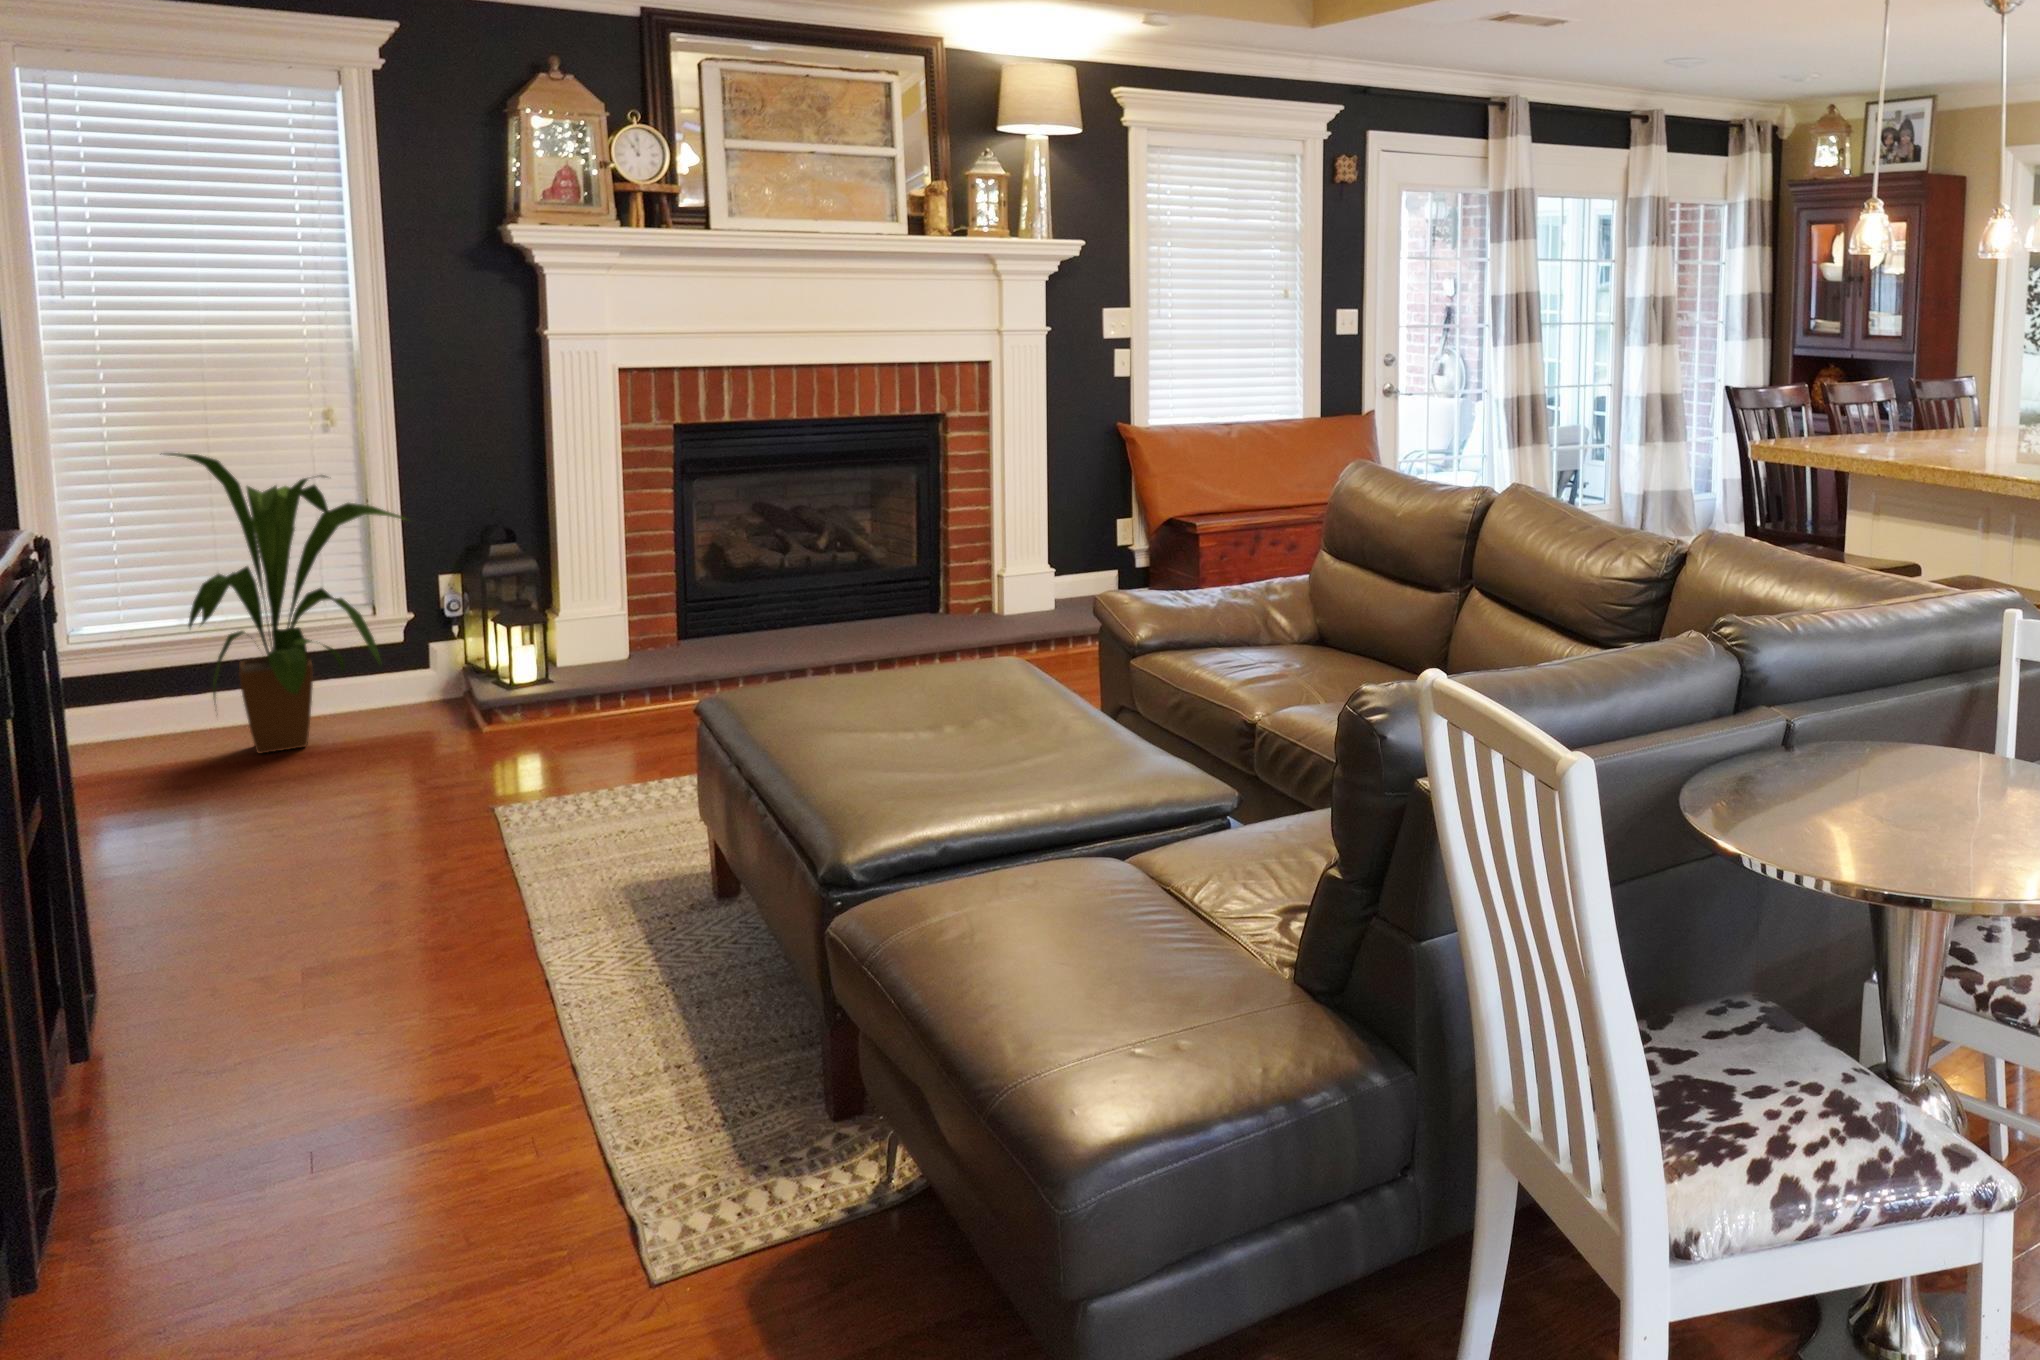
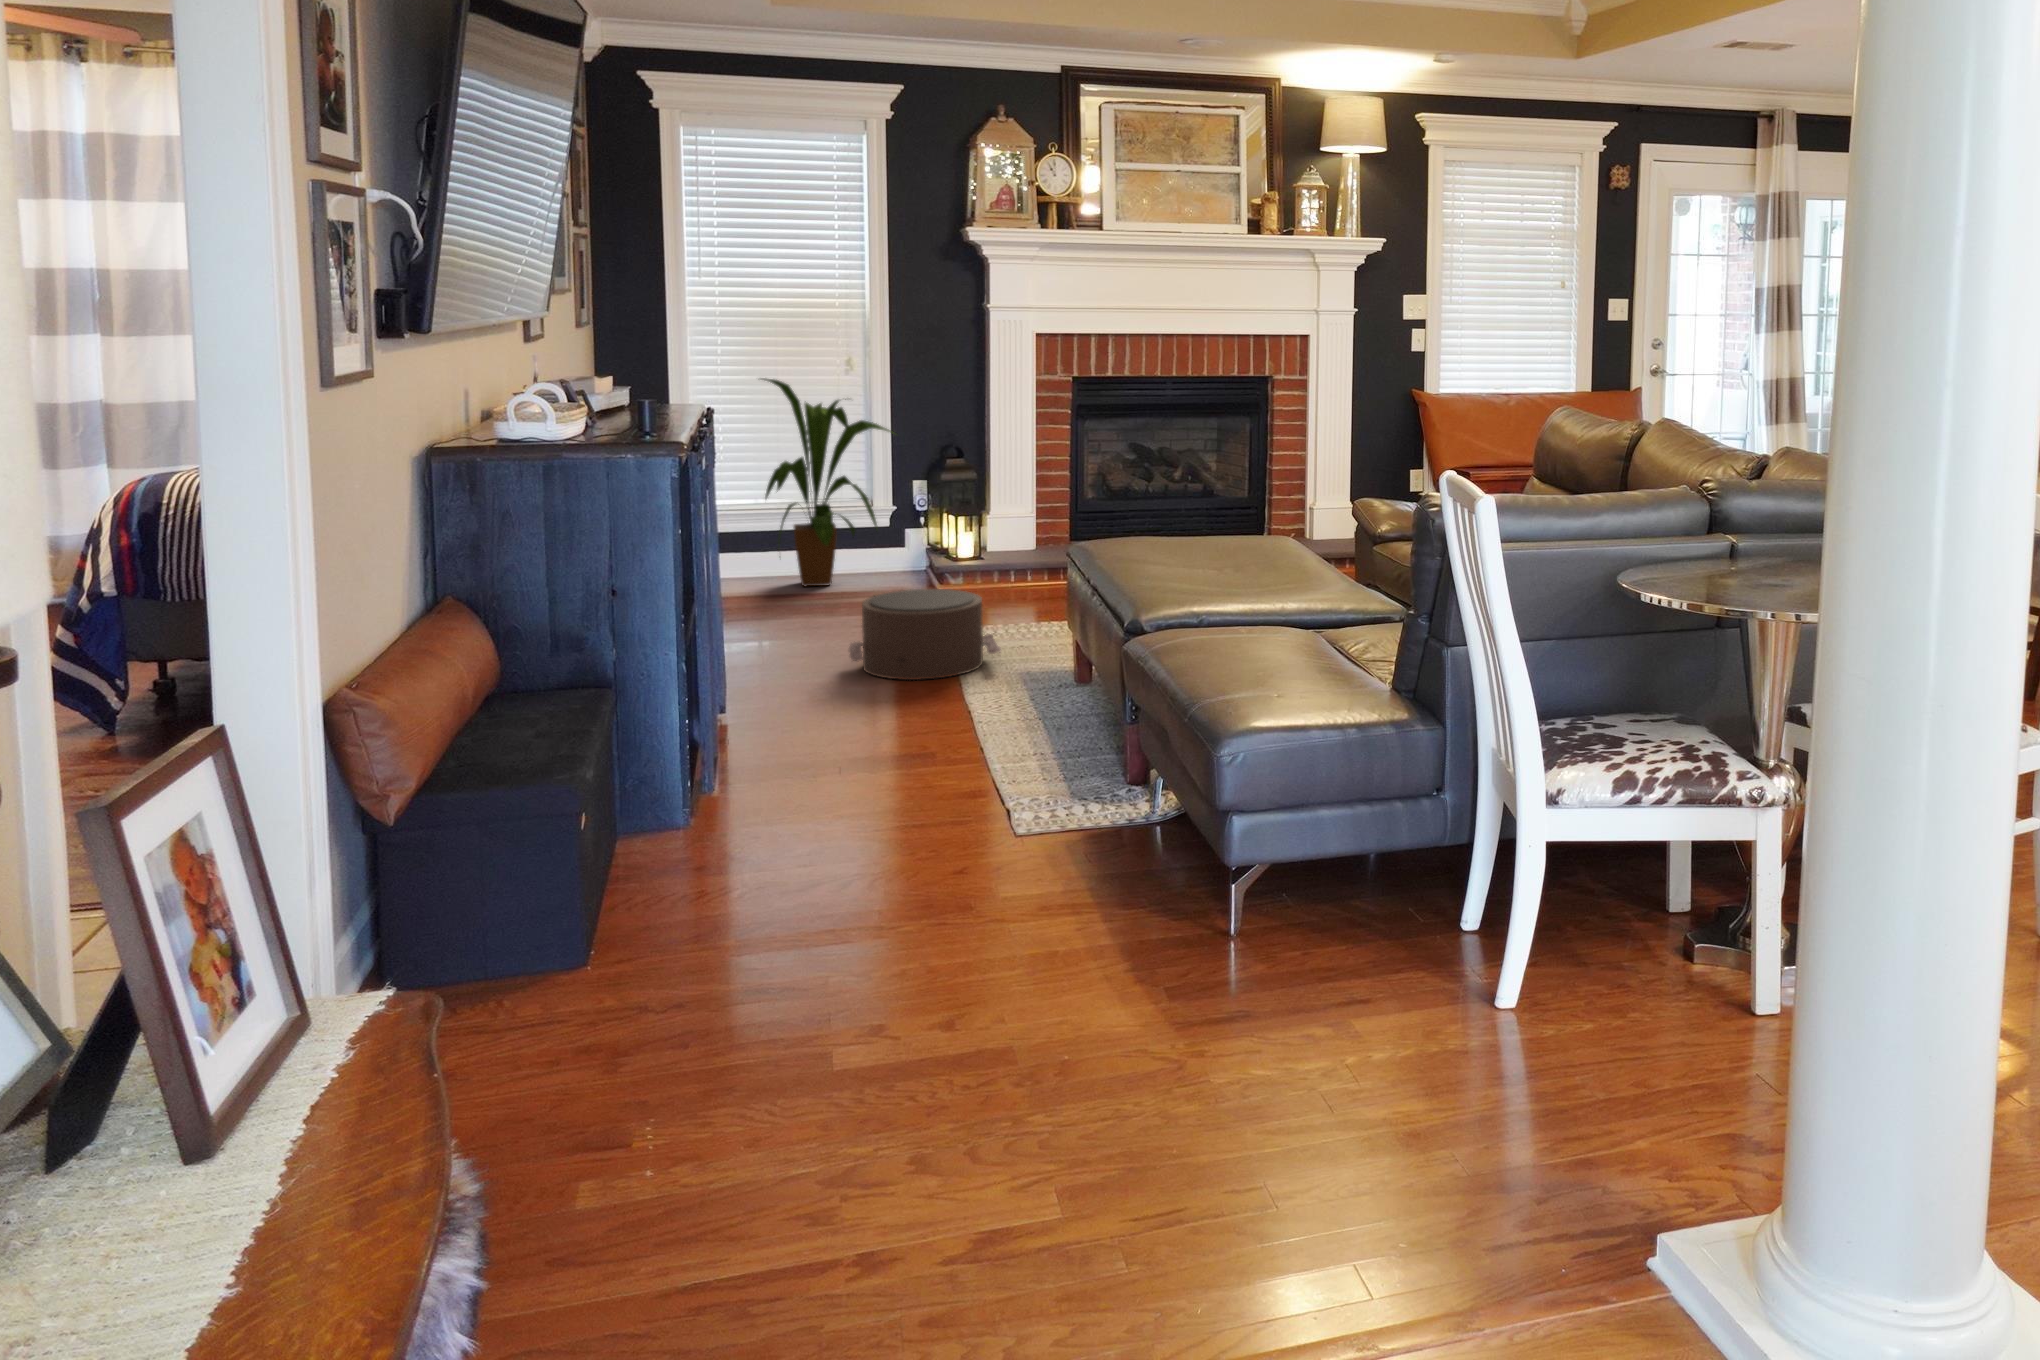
pouf: none [326,772,589,934] -> present [849,589,1001,680]

